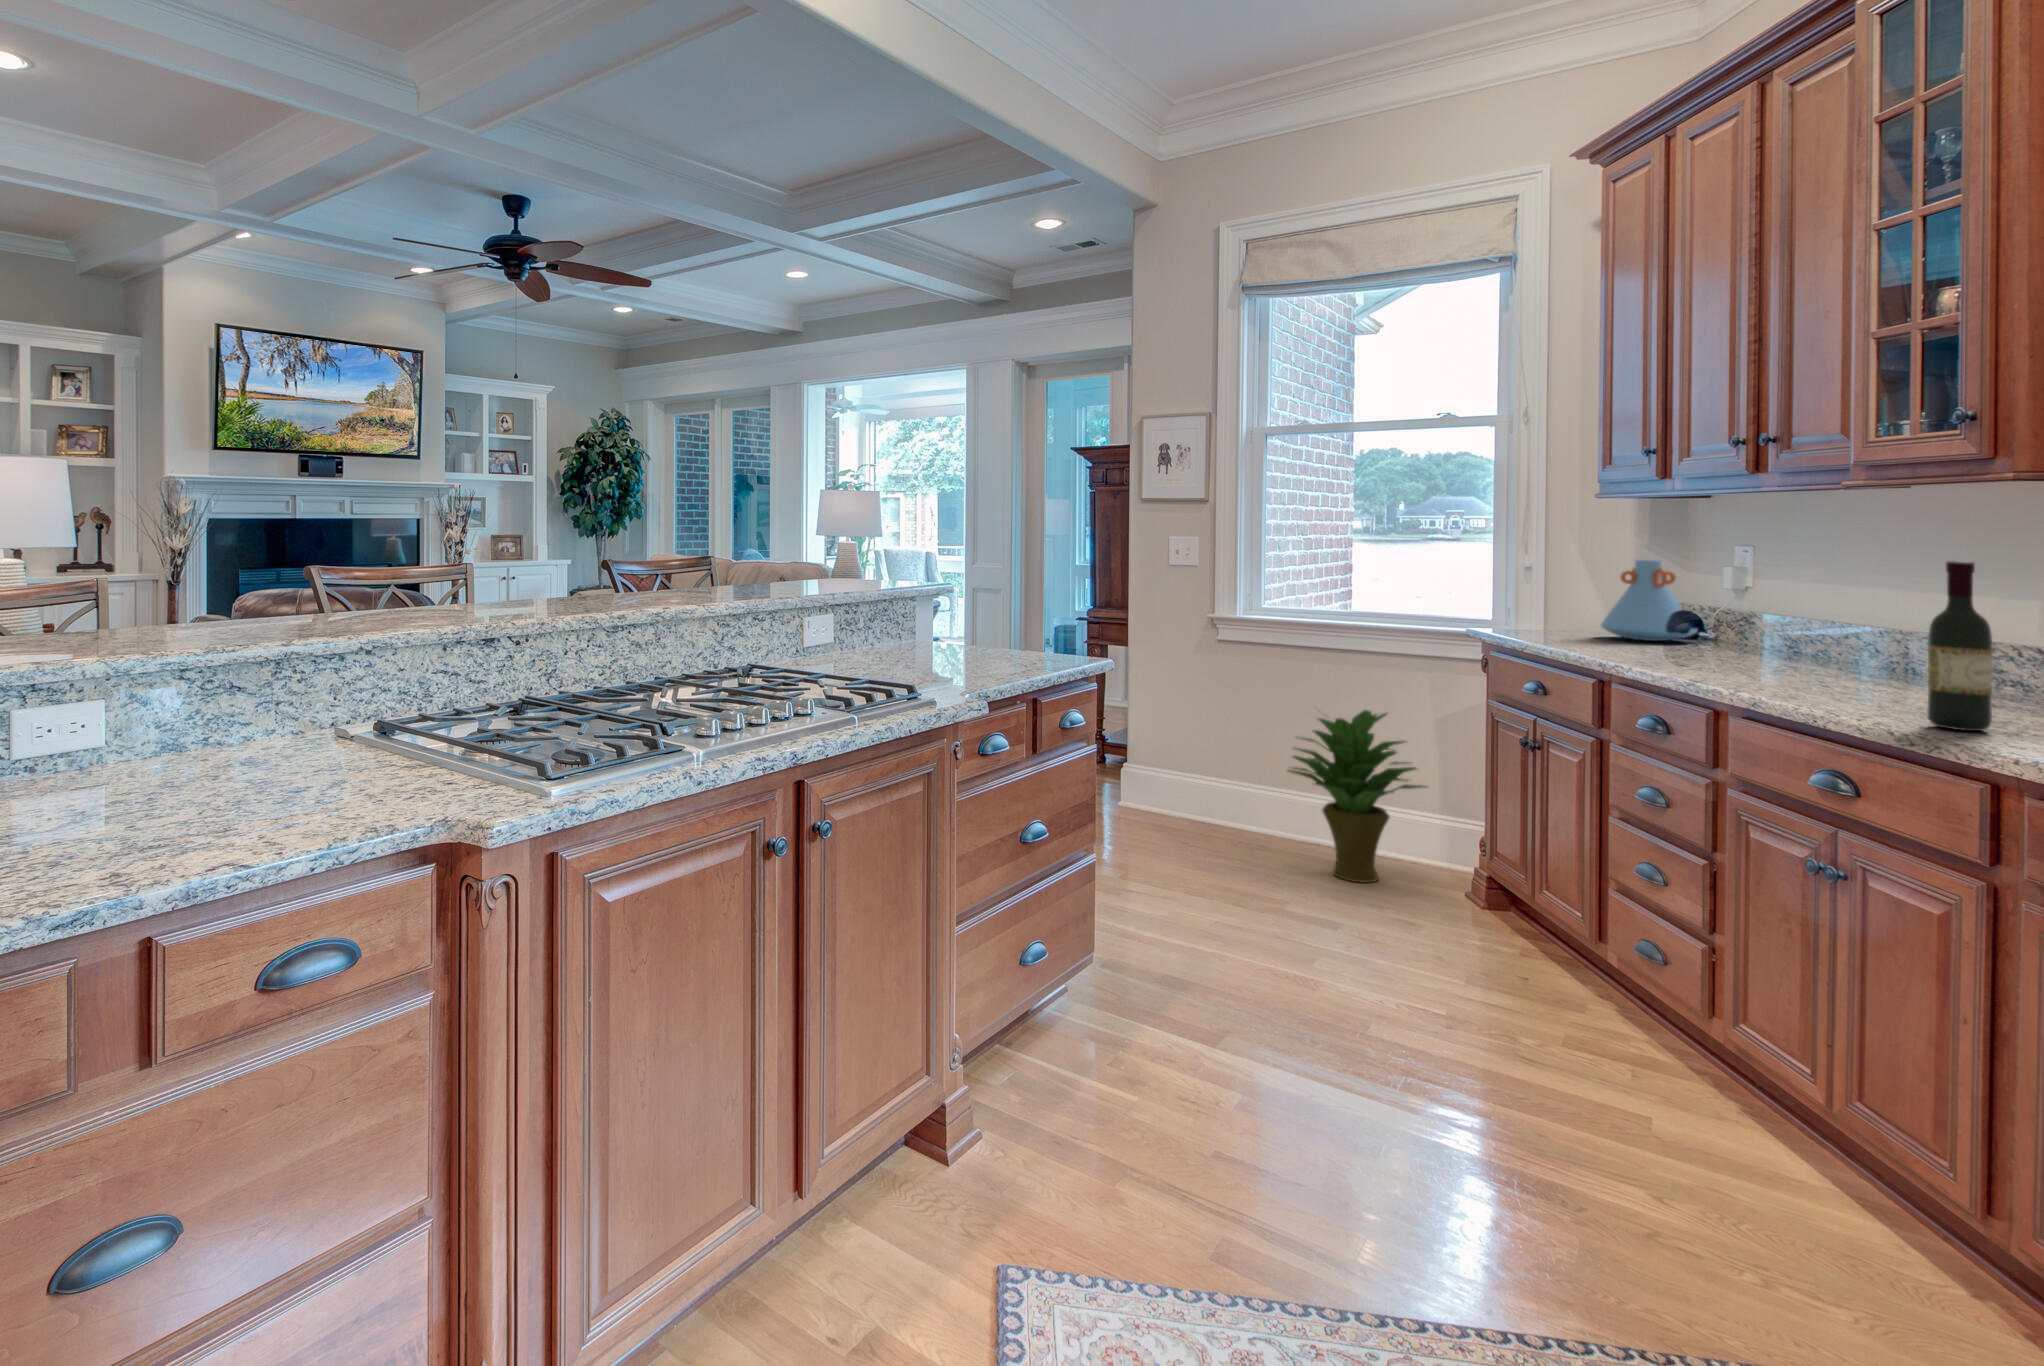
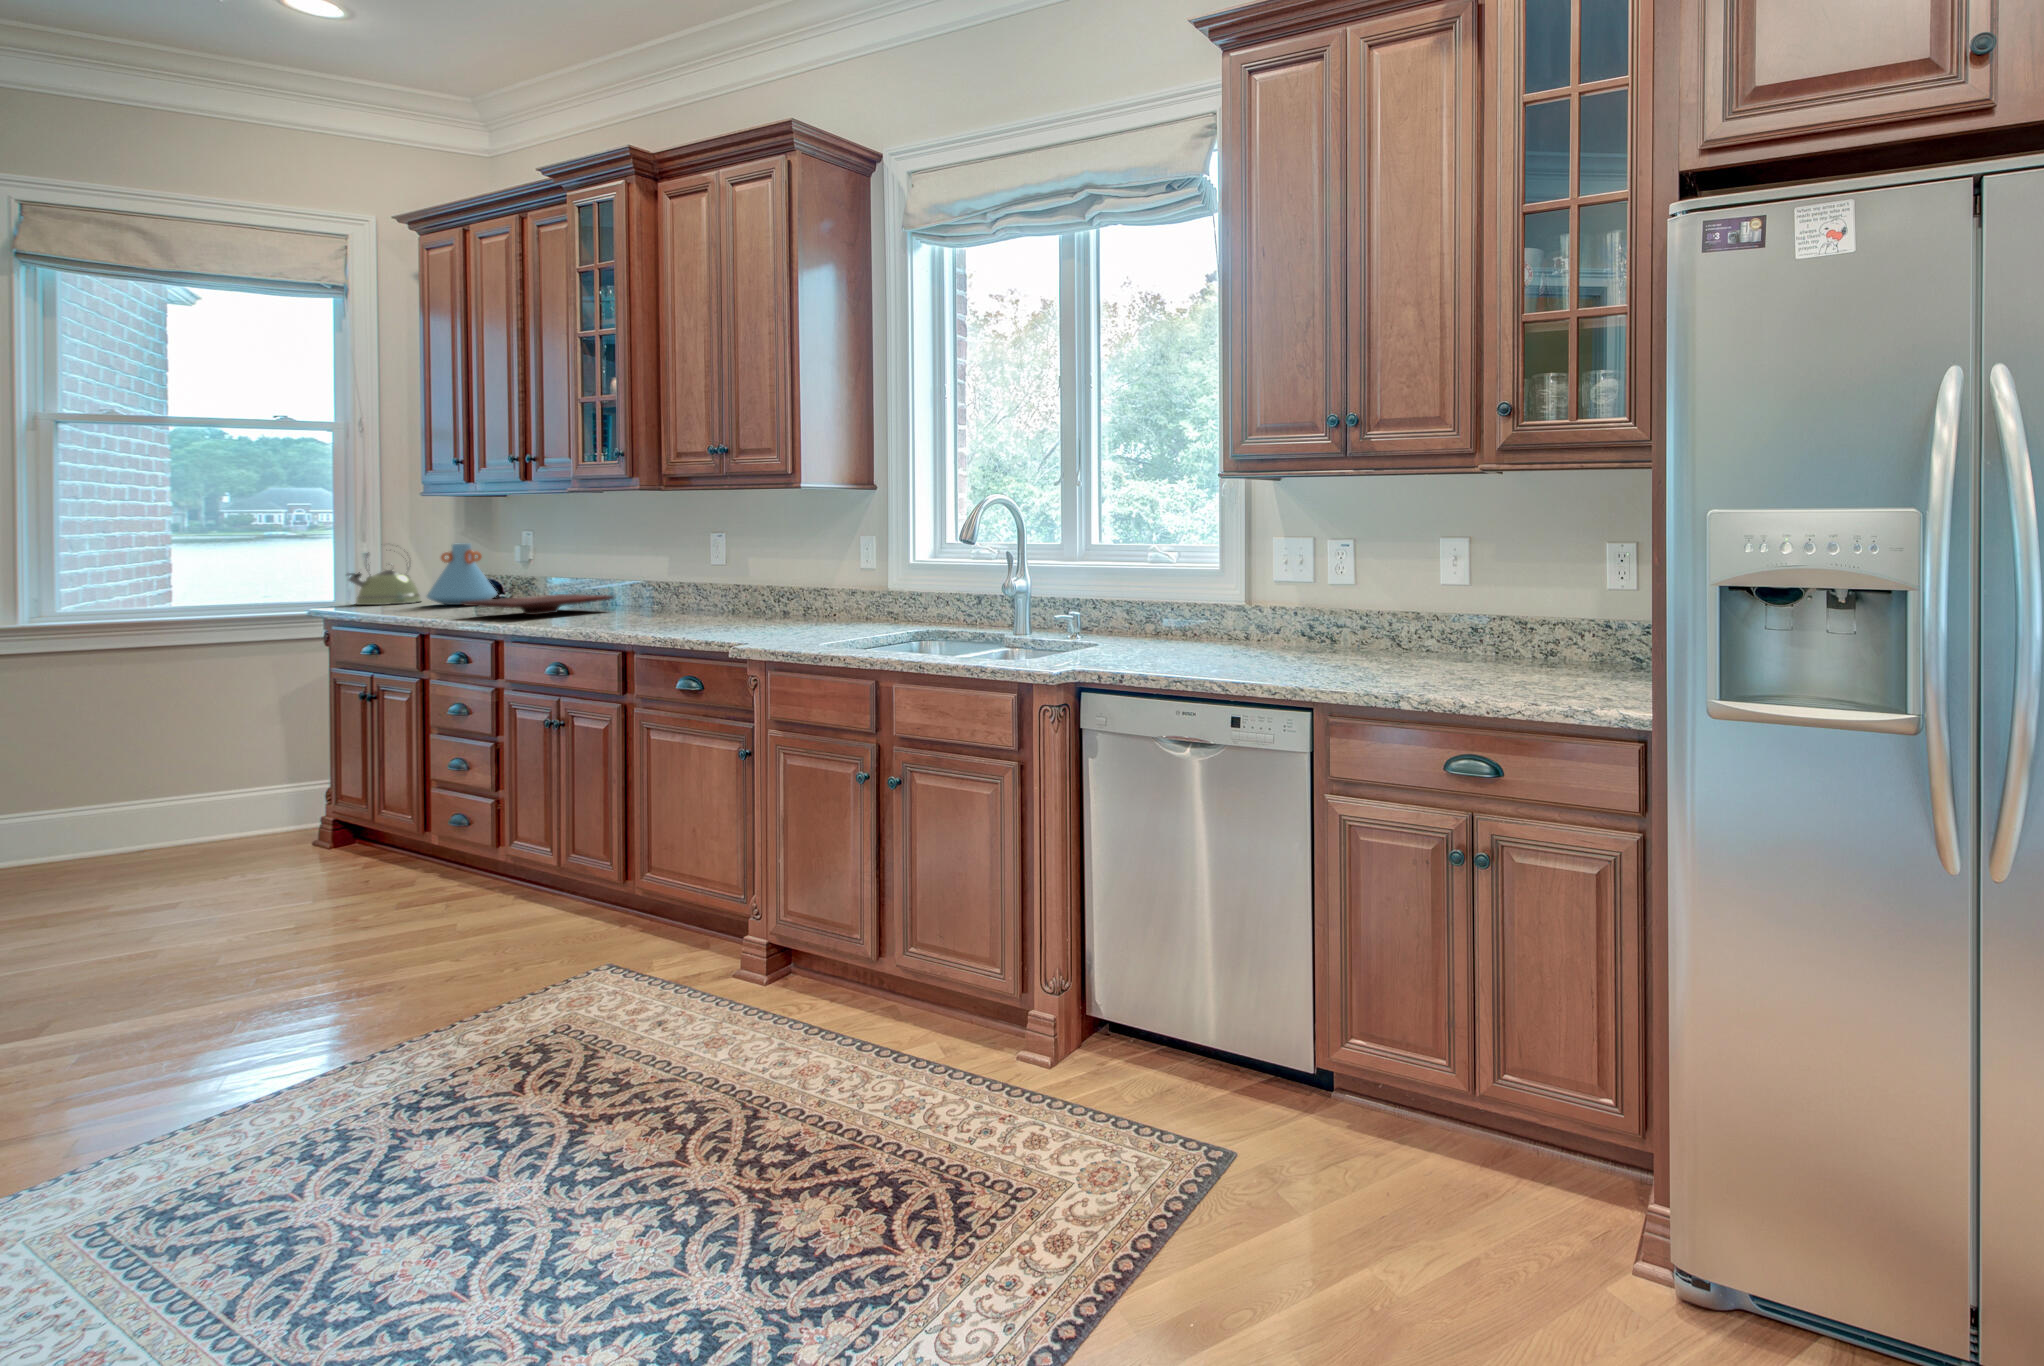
kettle: none [1506,556,1592,630] -> present [348,546,421,605]
wine bottle: present [1928,561,1993,731] -> none [602,535,630,629]
cutting board: none [1654,643,1920,673] -> present [461,594,614,615]
potted plant: present [1288,710,1426,883] -> none [102,696,274,866]

